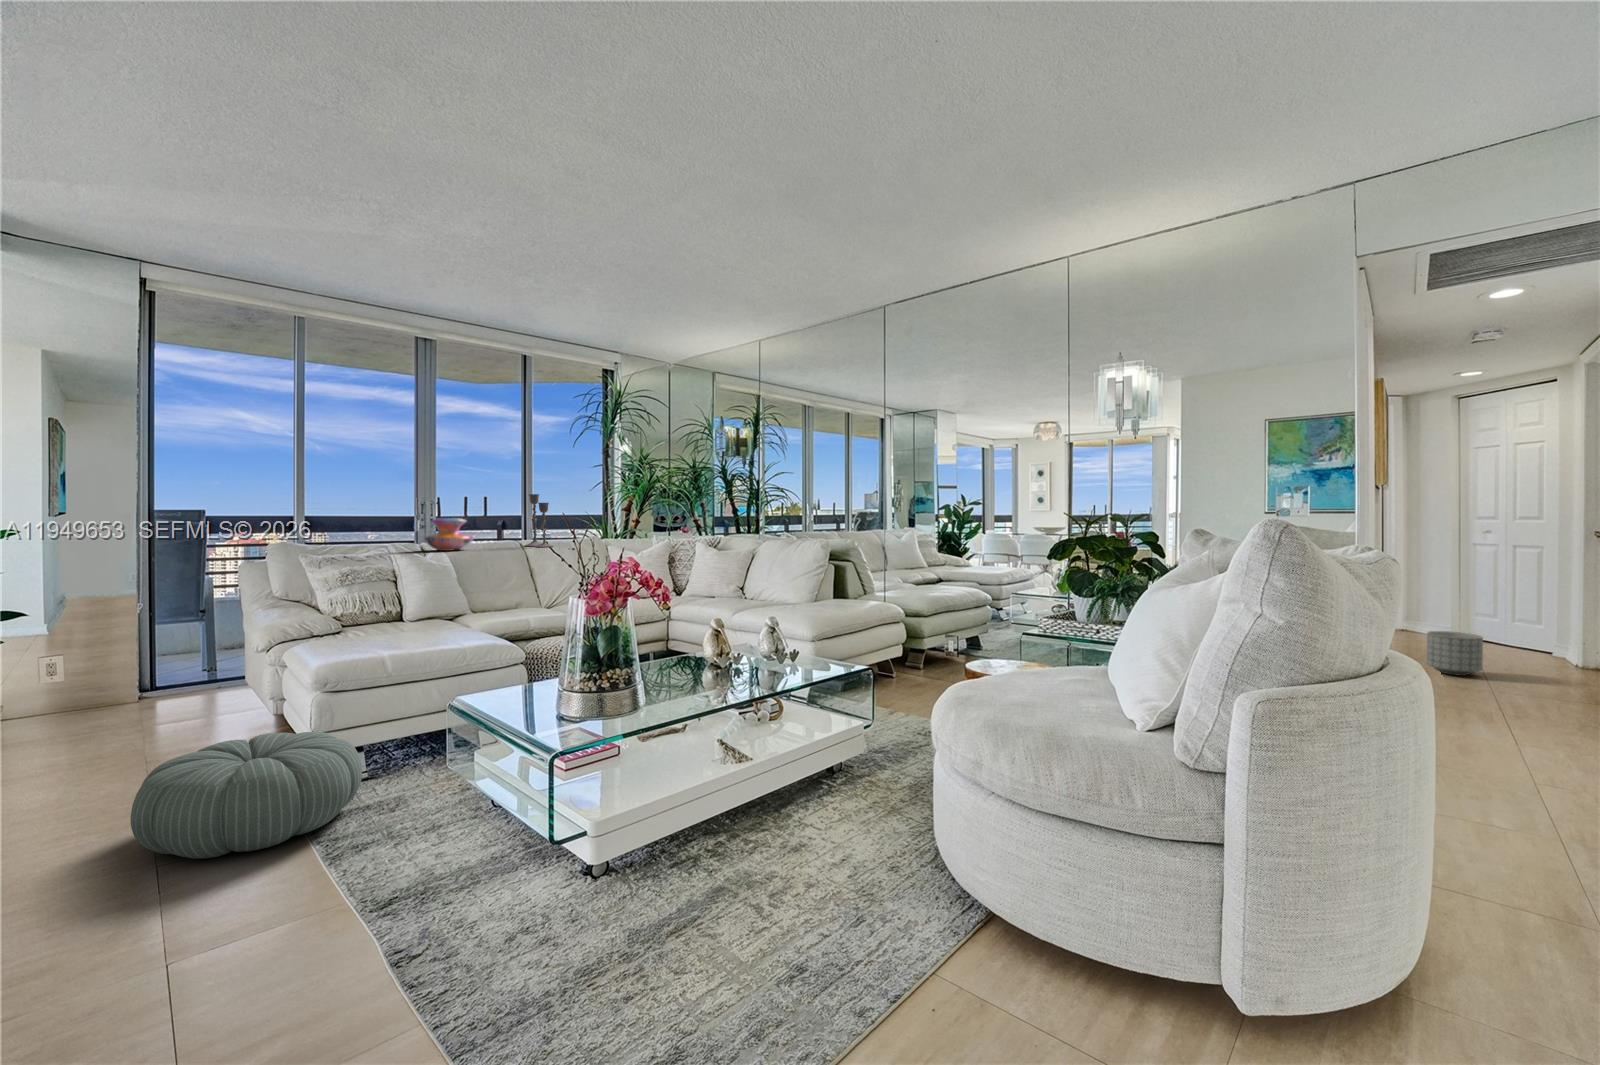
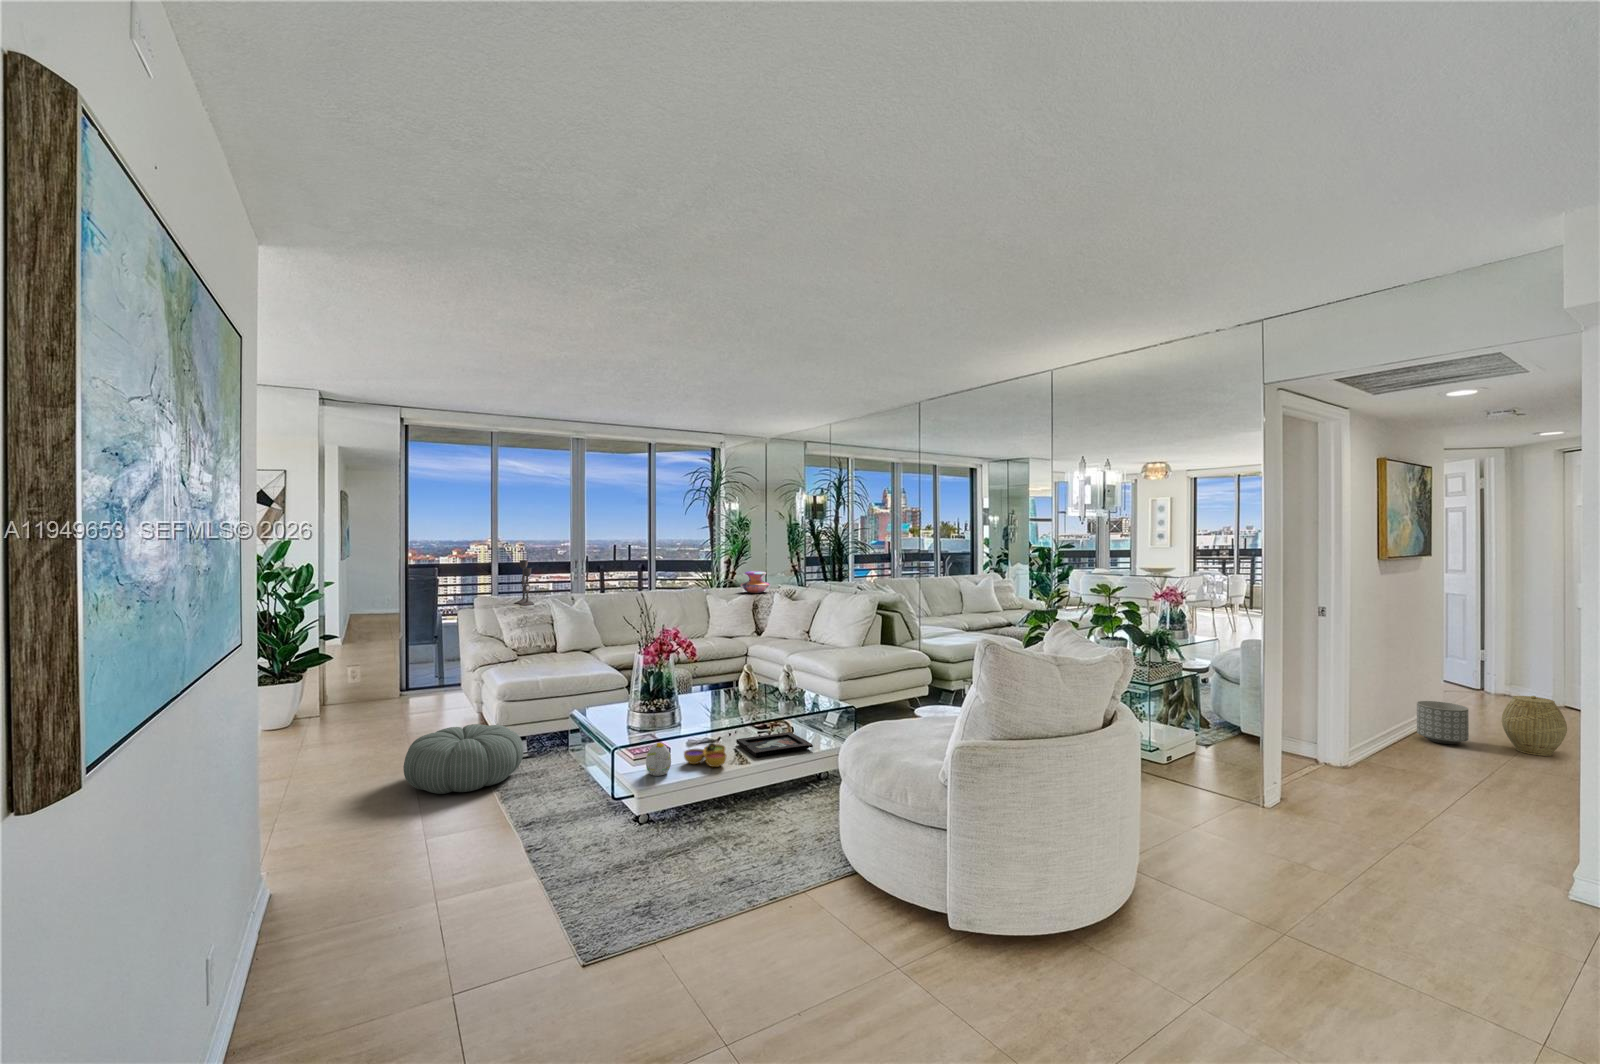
candlestick: present [525,494,553,547] -> present [515,560,534,605]
decorative vase: present [424,518,473,551] -> present [741,571,770,593]
woven basket: none [1510,619,1579,681] -> present [1502,696,1567,756]
decorative tray: none [710,711,826,750] -> present [736,732,813,757]
decorative bowl: none [646,733,715,771] -> present [684,743,726,767]
decorative egg: none [591,740,633,794] -> present [646,743,671,776]

